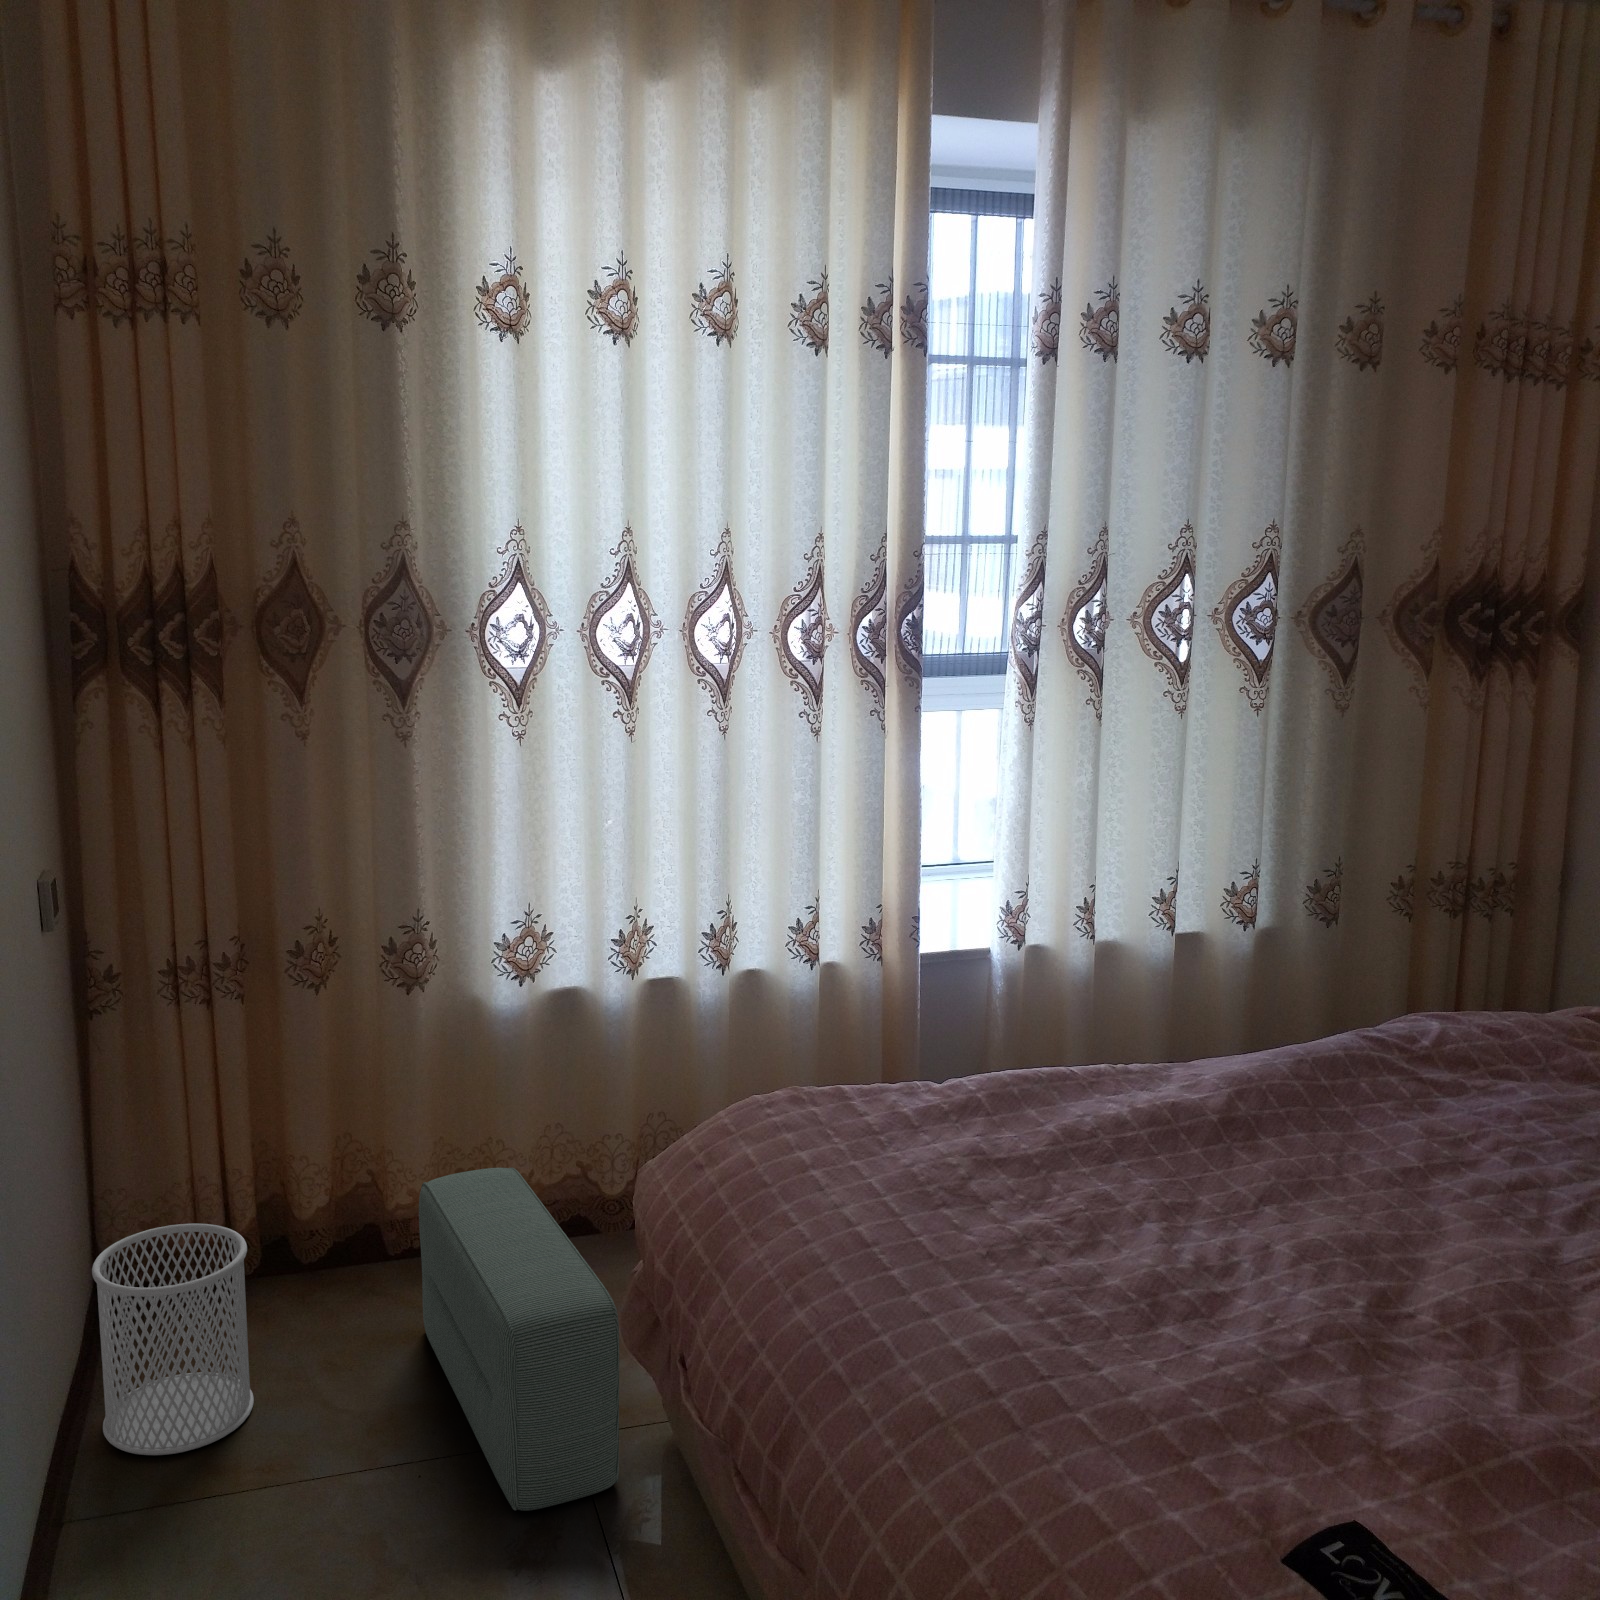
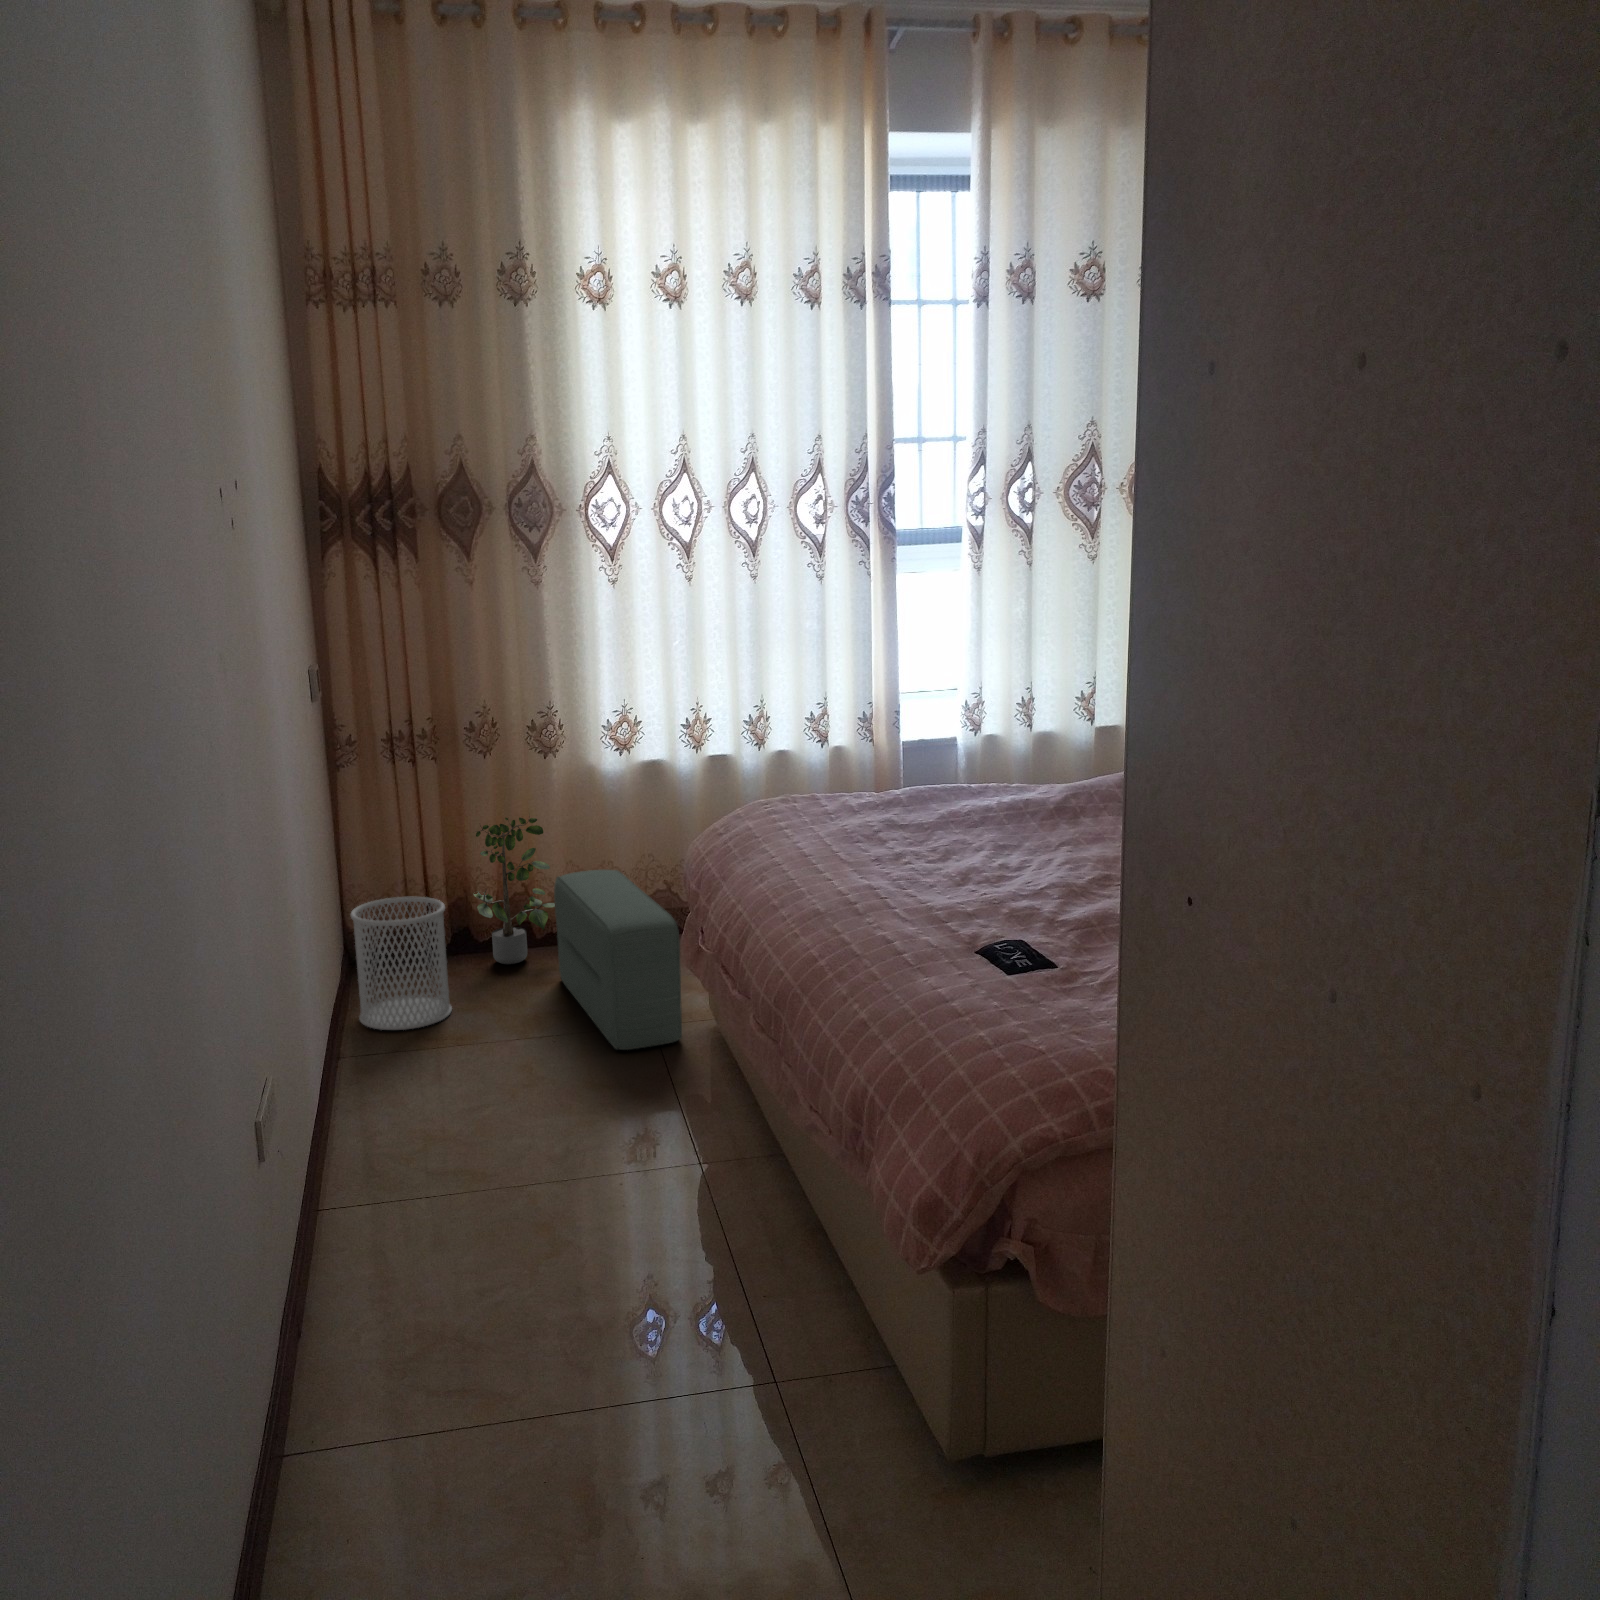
potted plant: none [297,1071,435,1295] -> present [474,818,555,964]

